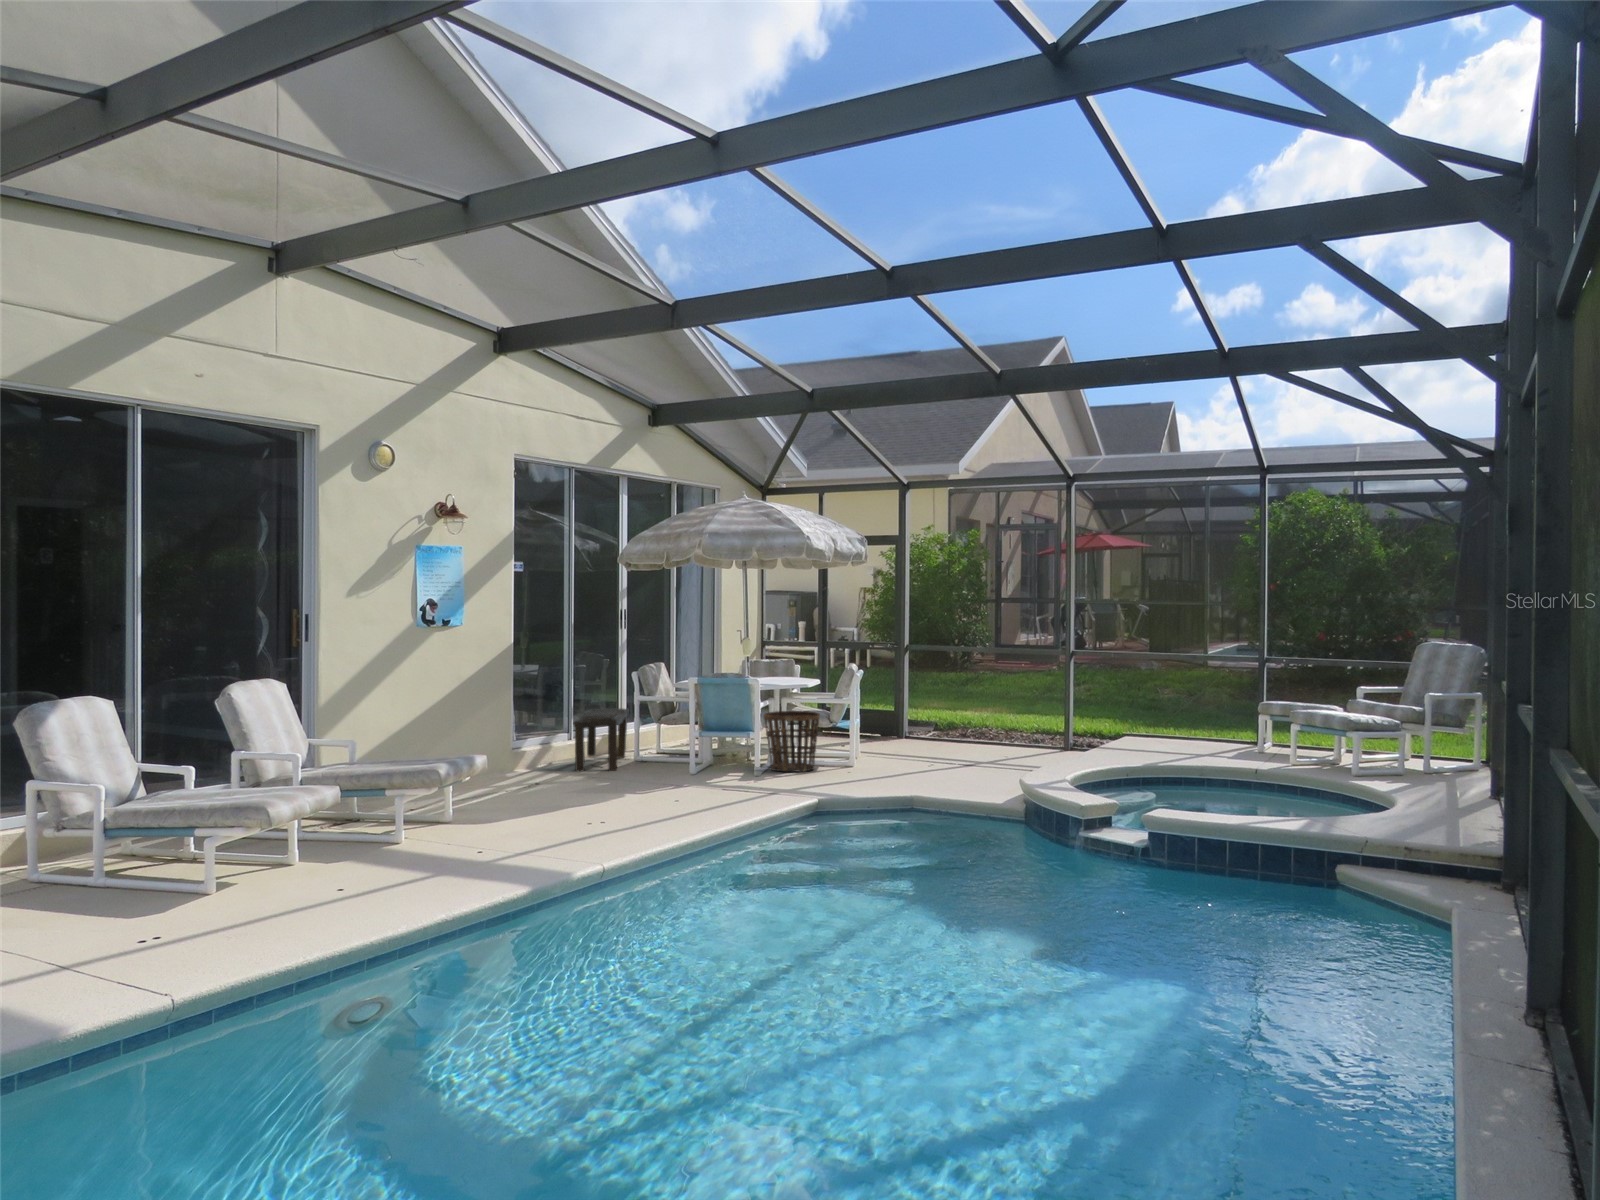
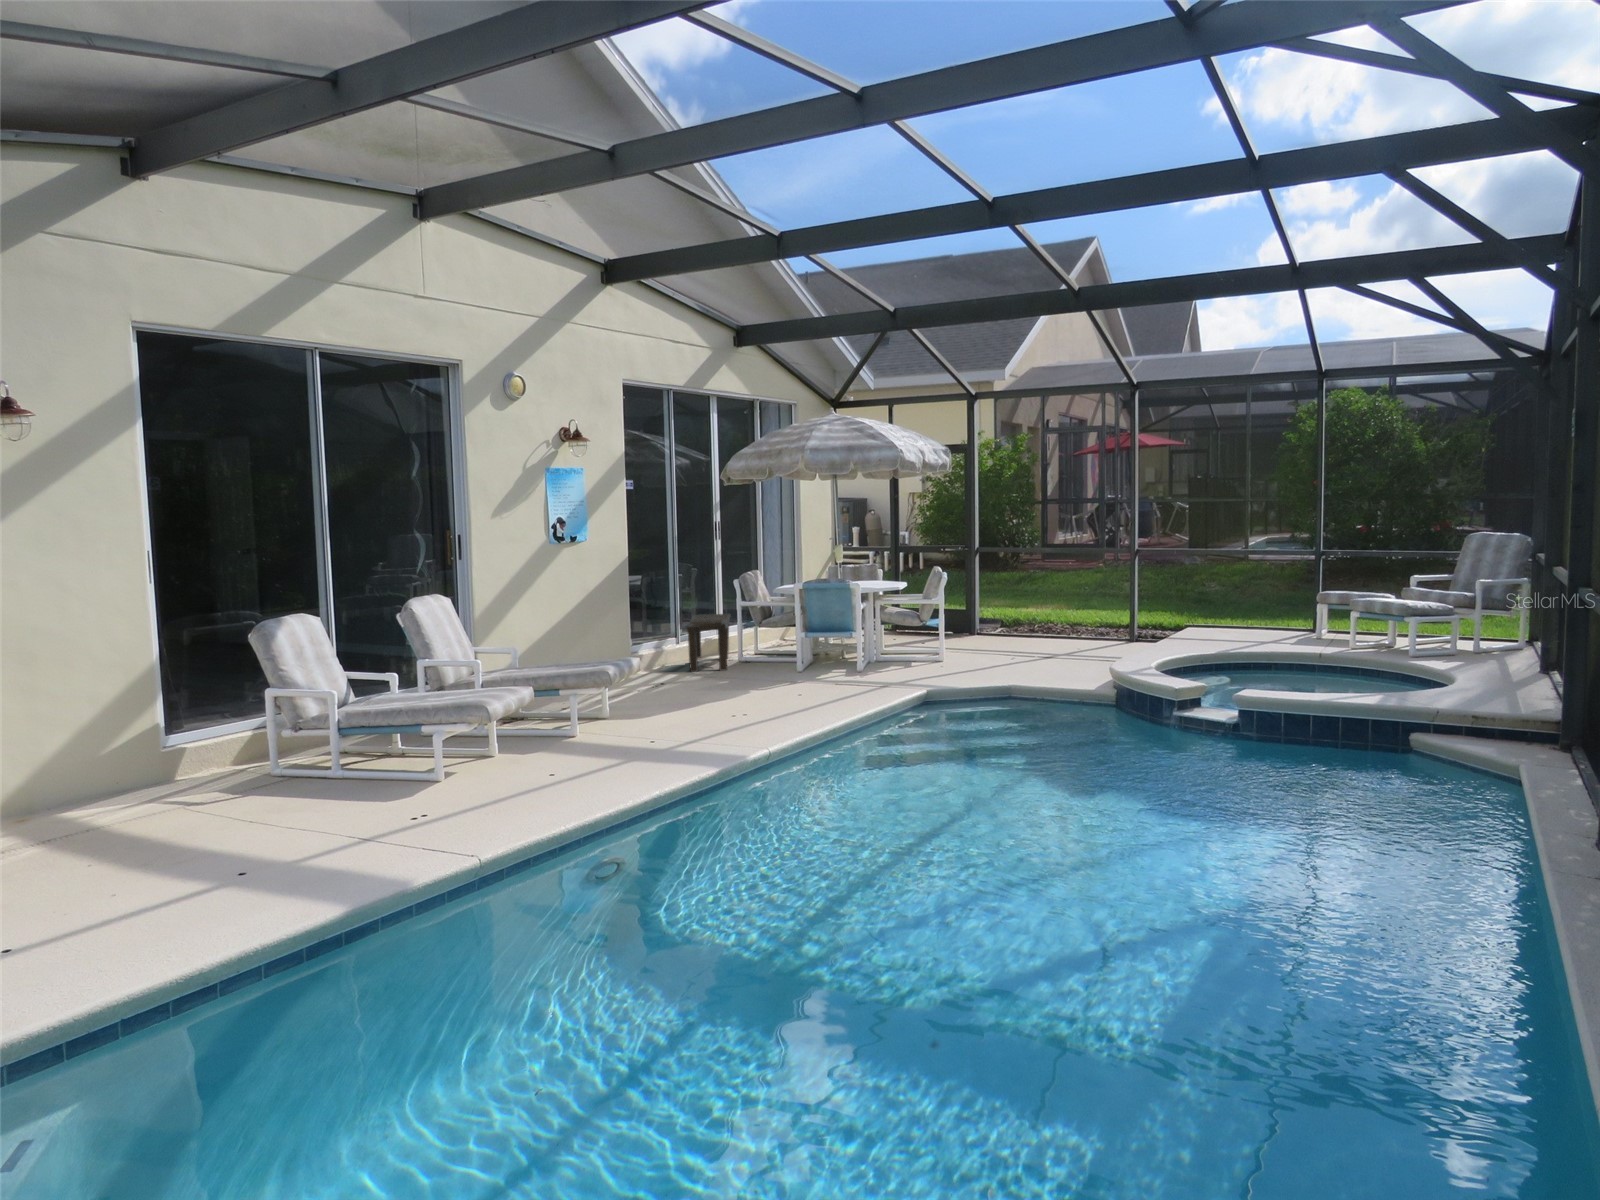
basket: present [764,711,820,772] -> none [859,611,911,667]

